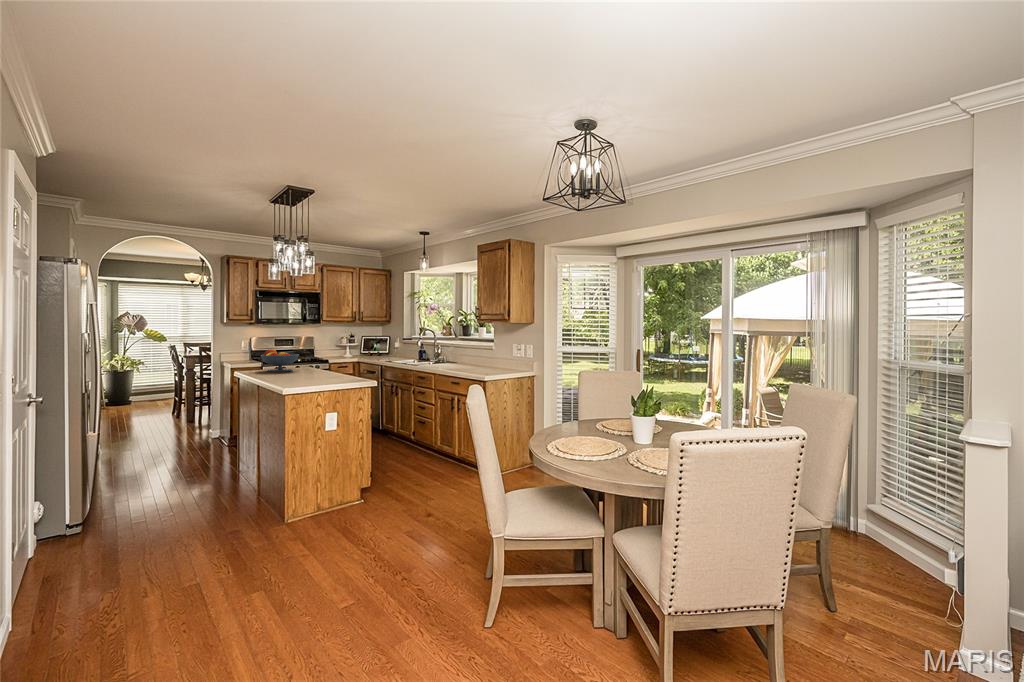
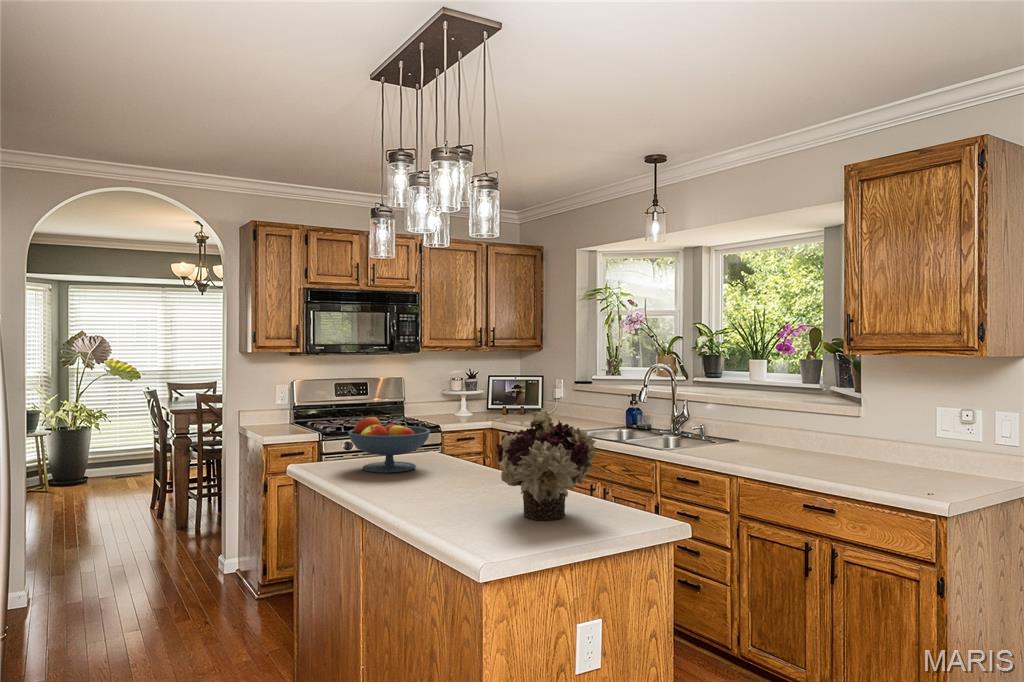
flower arrangement: none [307,340,345,381] -> present [496,409,596,520]

